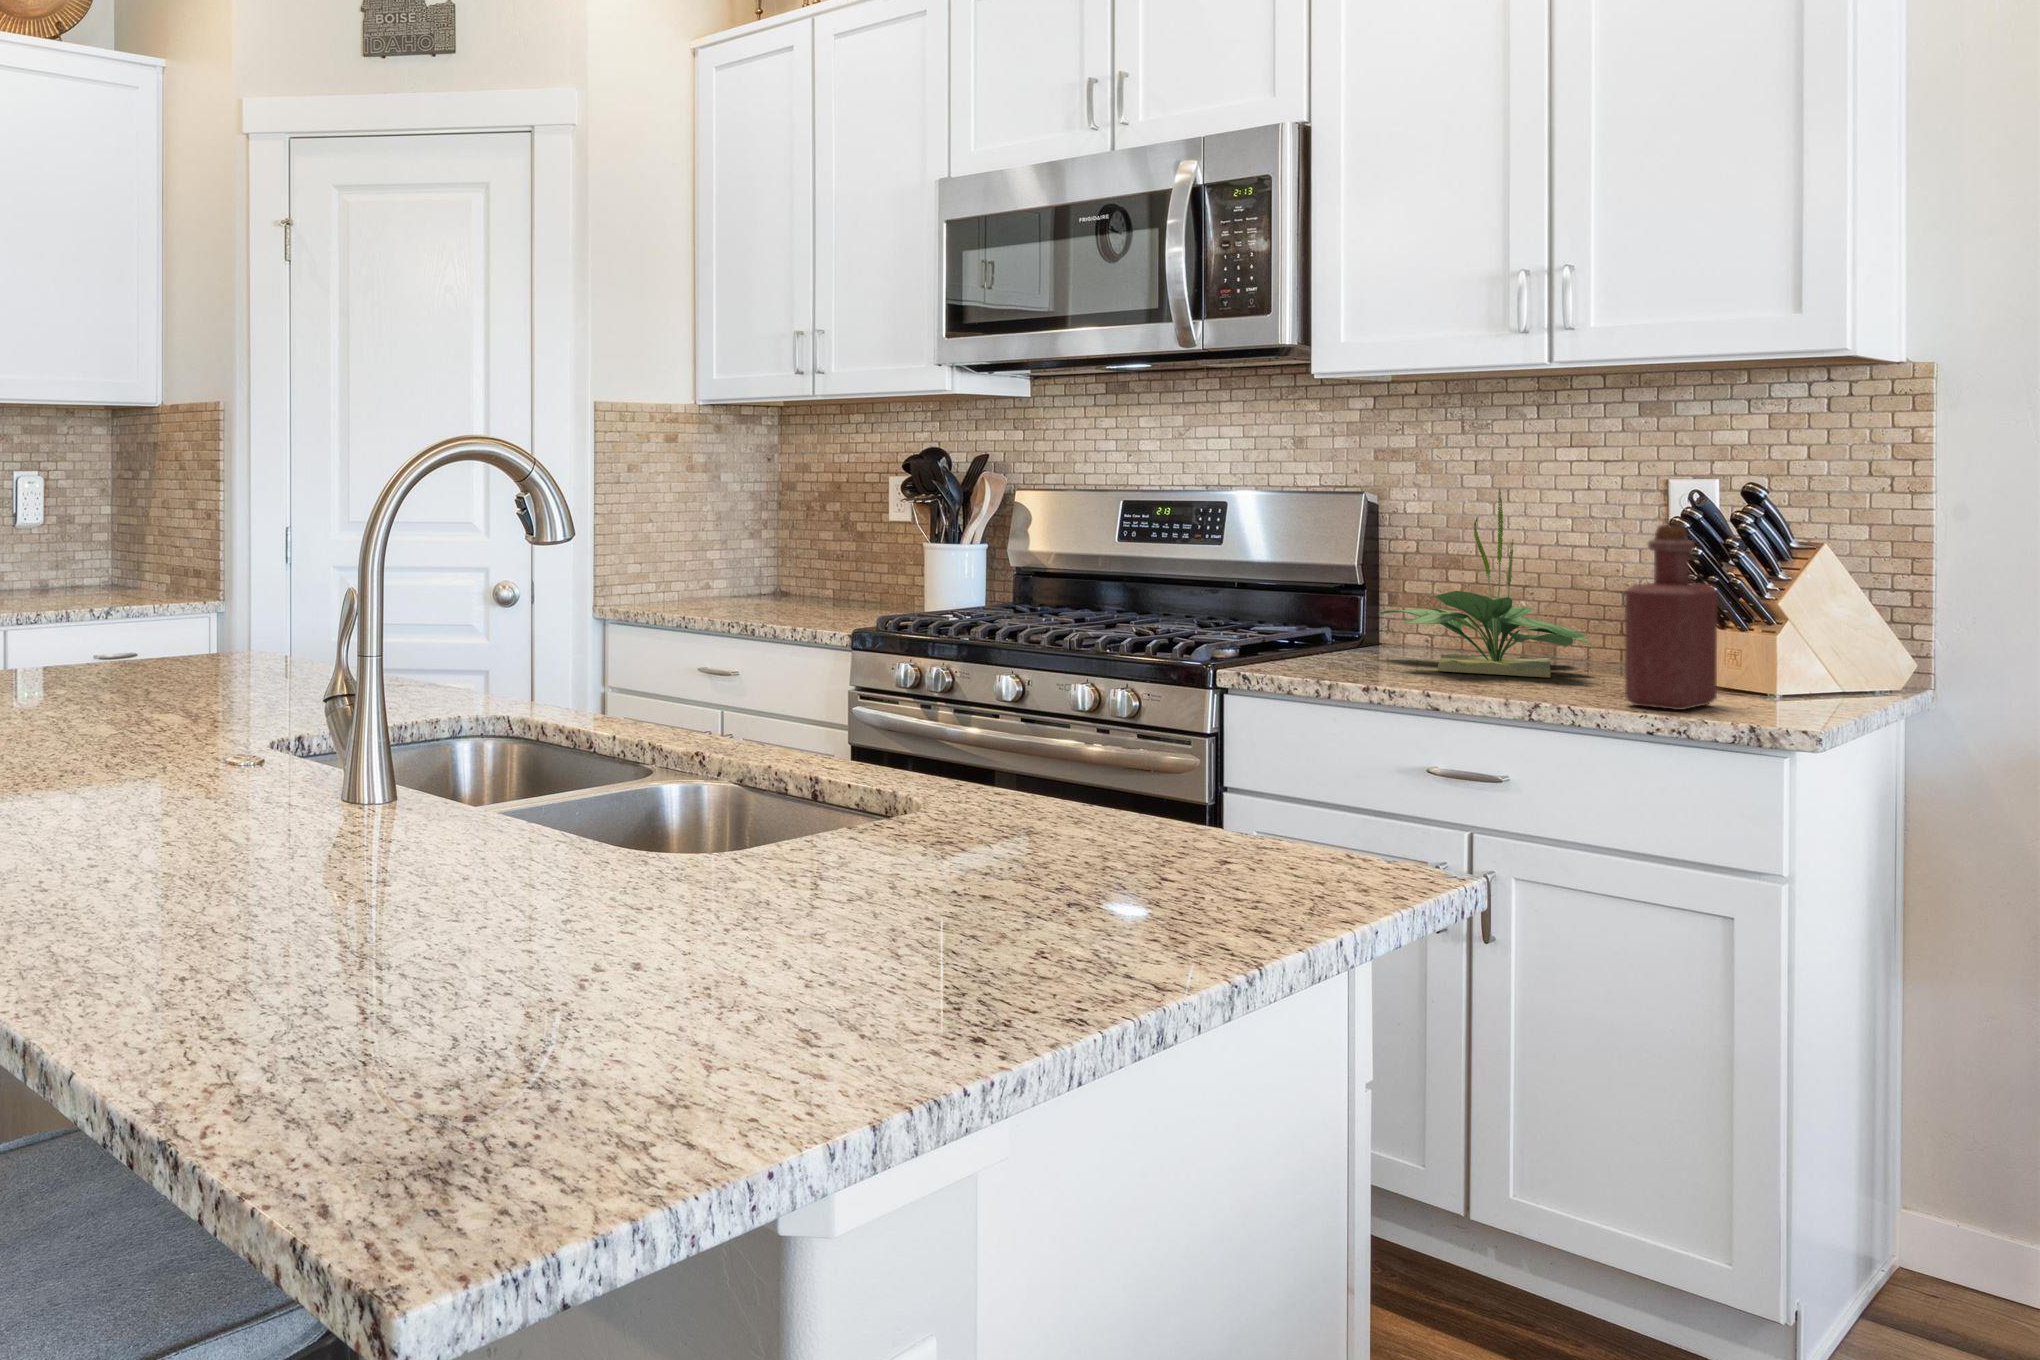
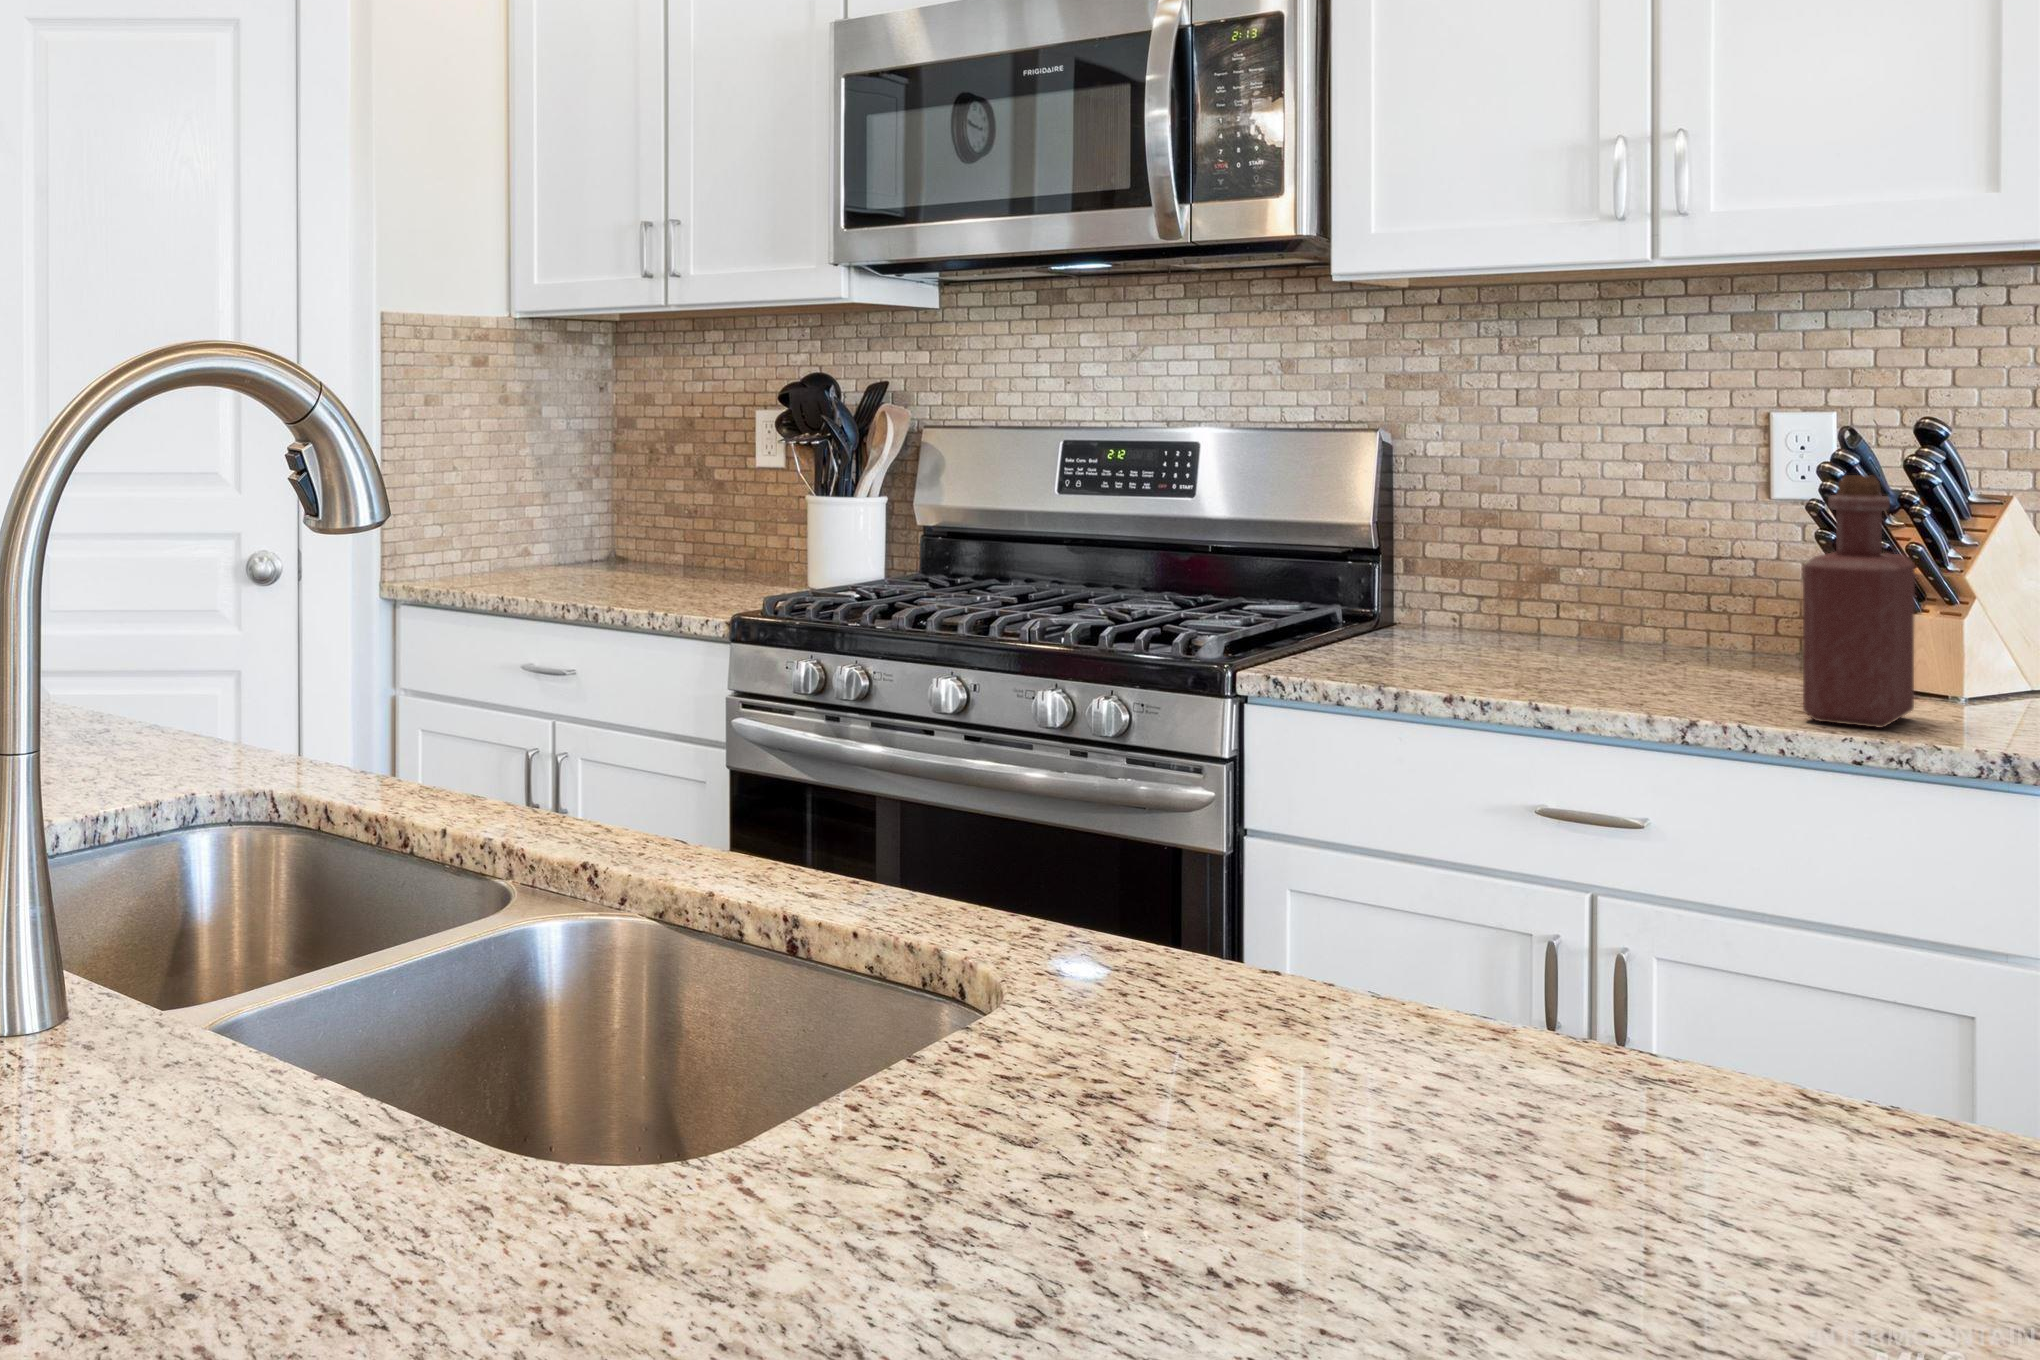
potted plant: present [1379,489,1593,678] -> none [1414,425,1710,675]

